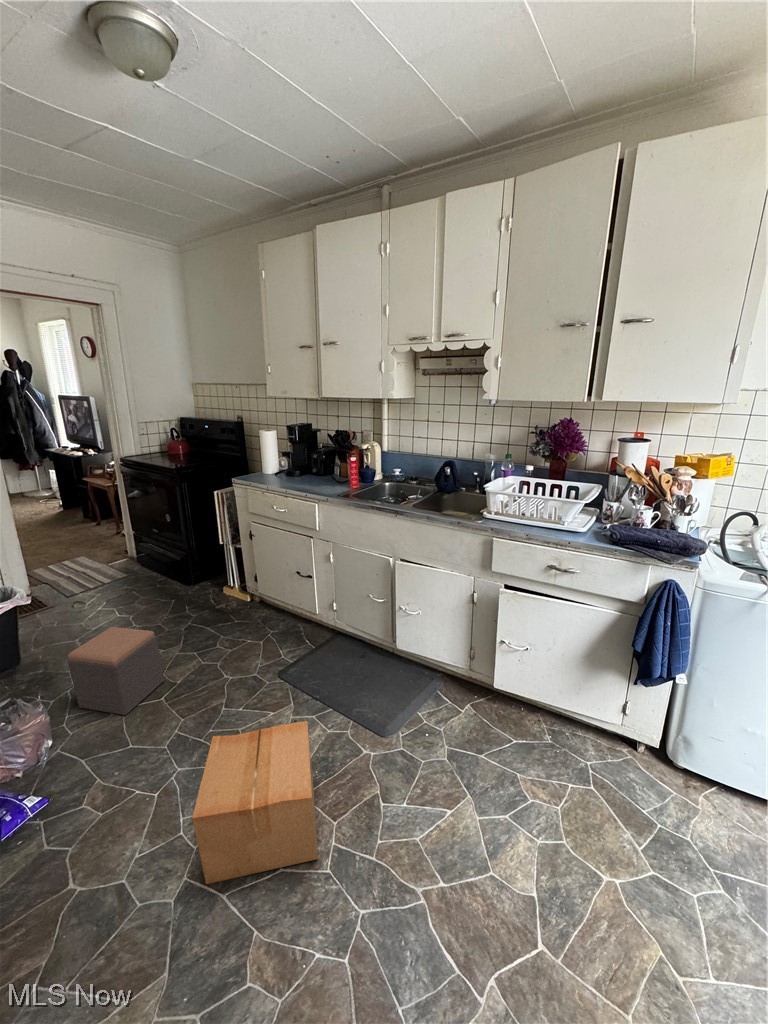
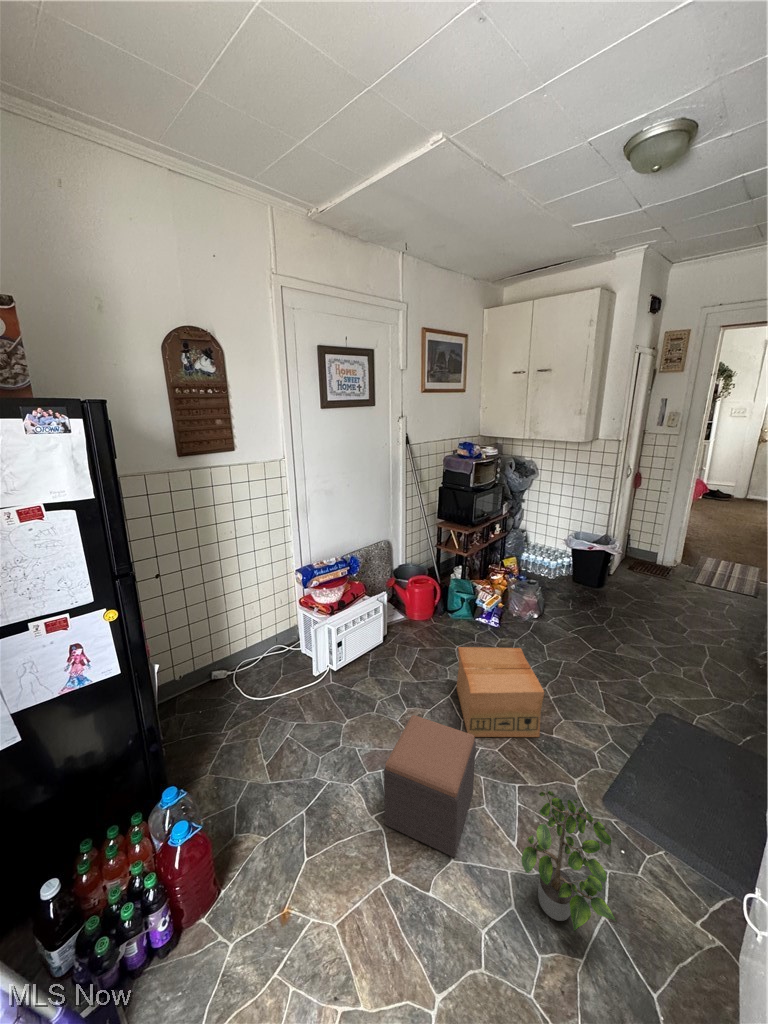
footstool: present [68,627,165,715] -> present [384,715,476,857]
potted plant: none [466,672,523,794] -> present [521,786,617,931]

